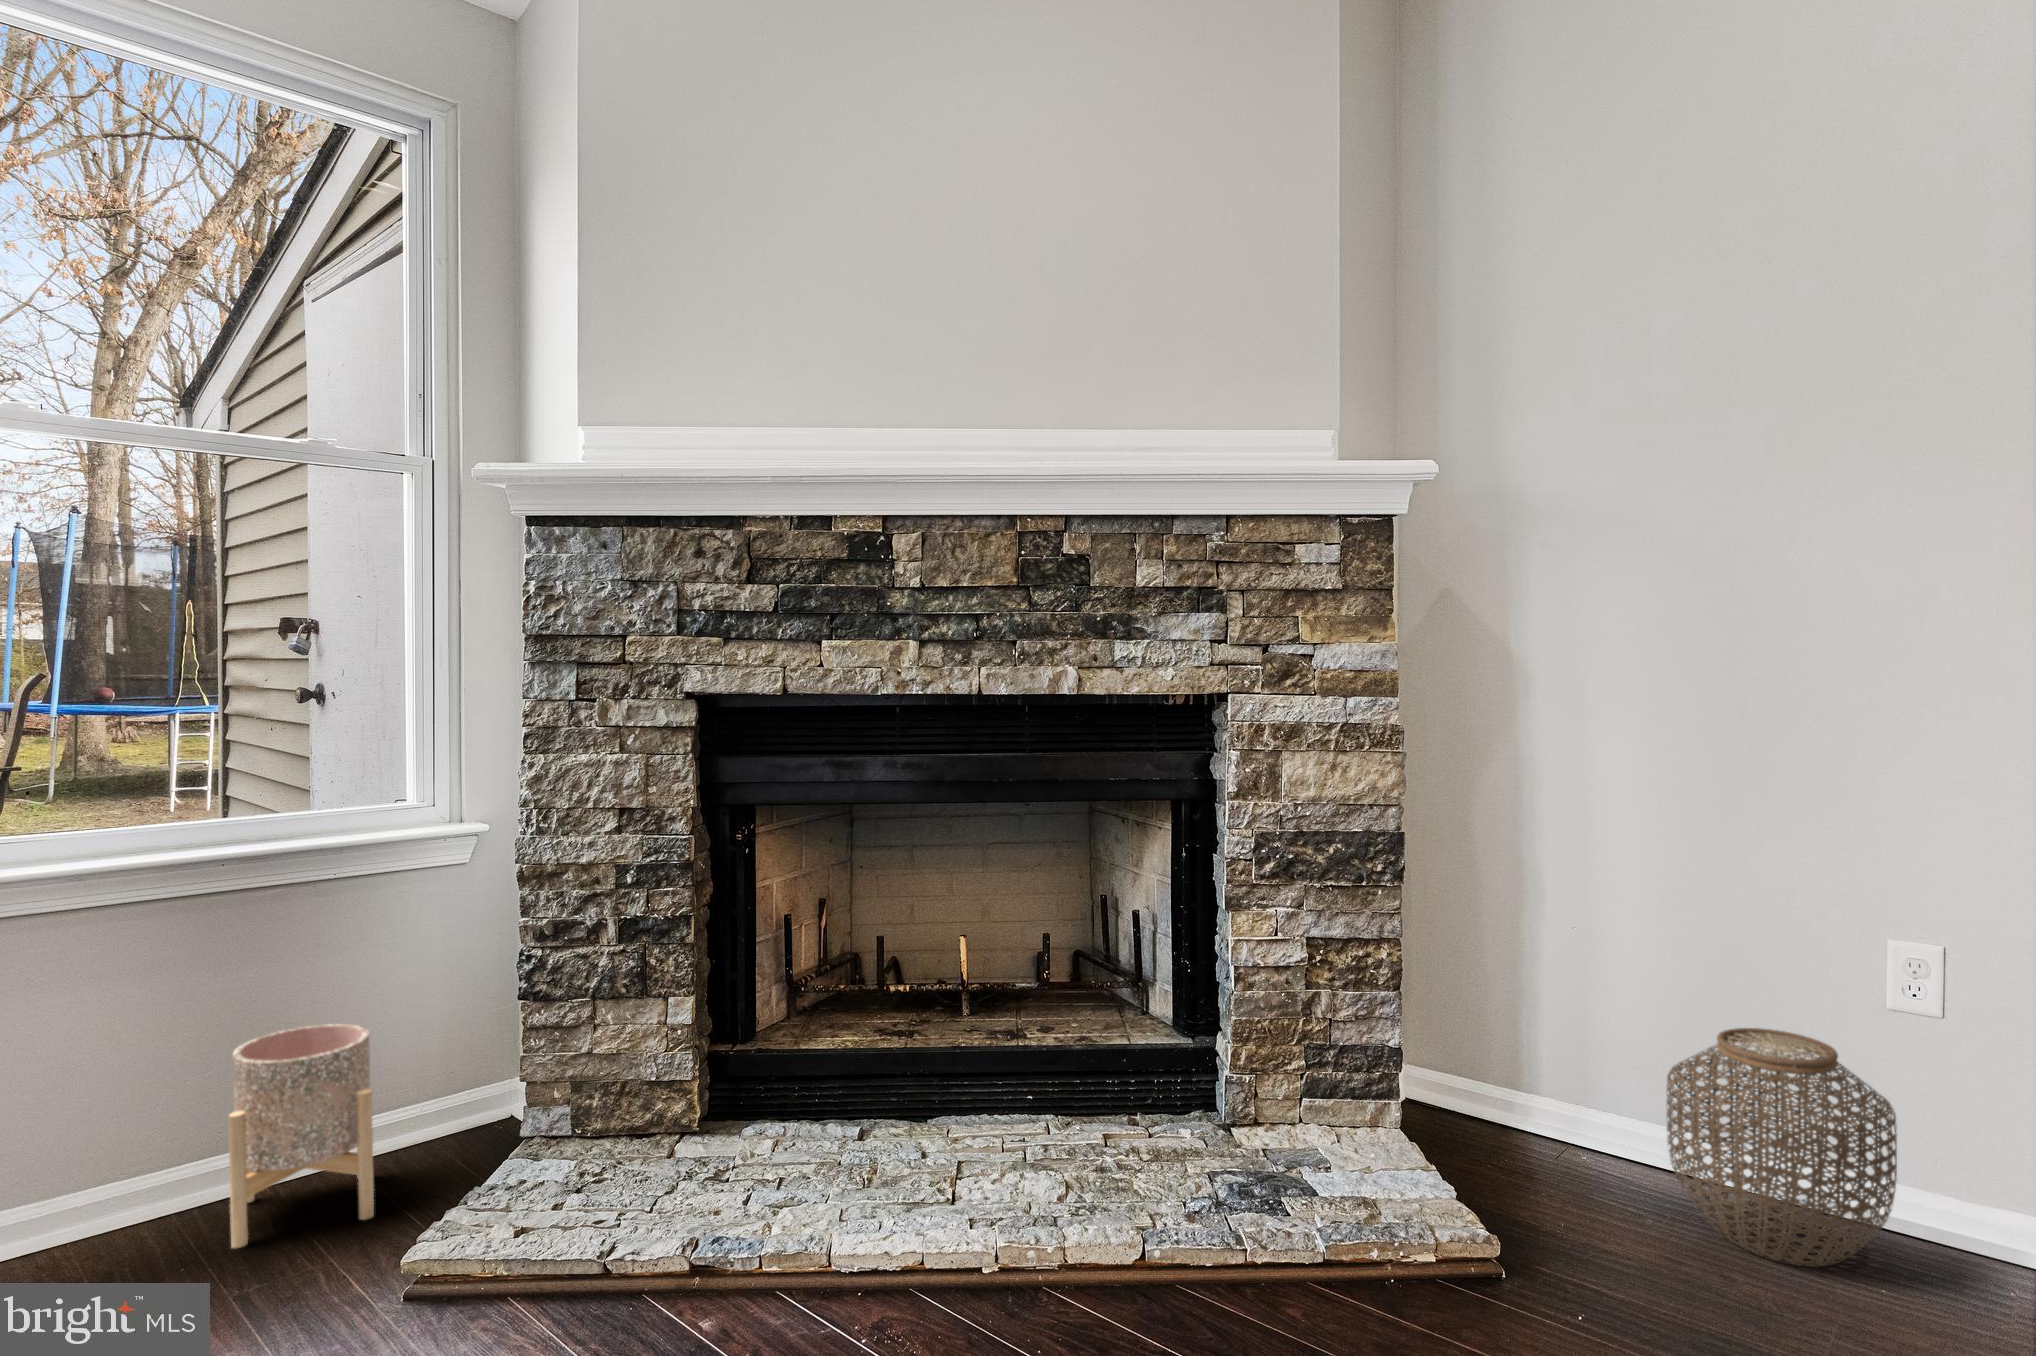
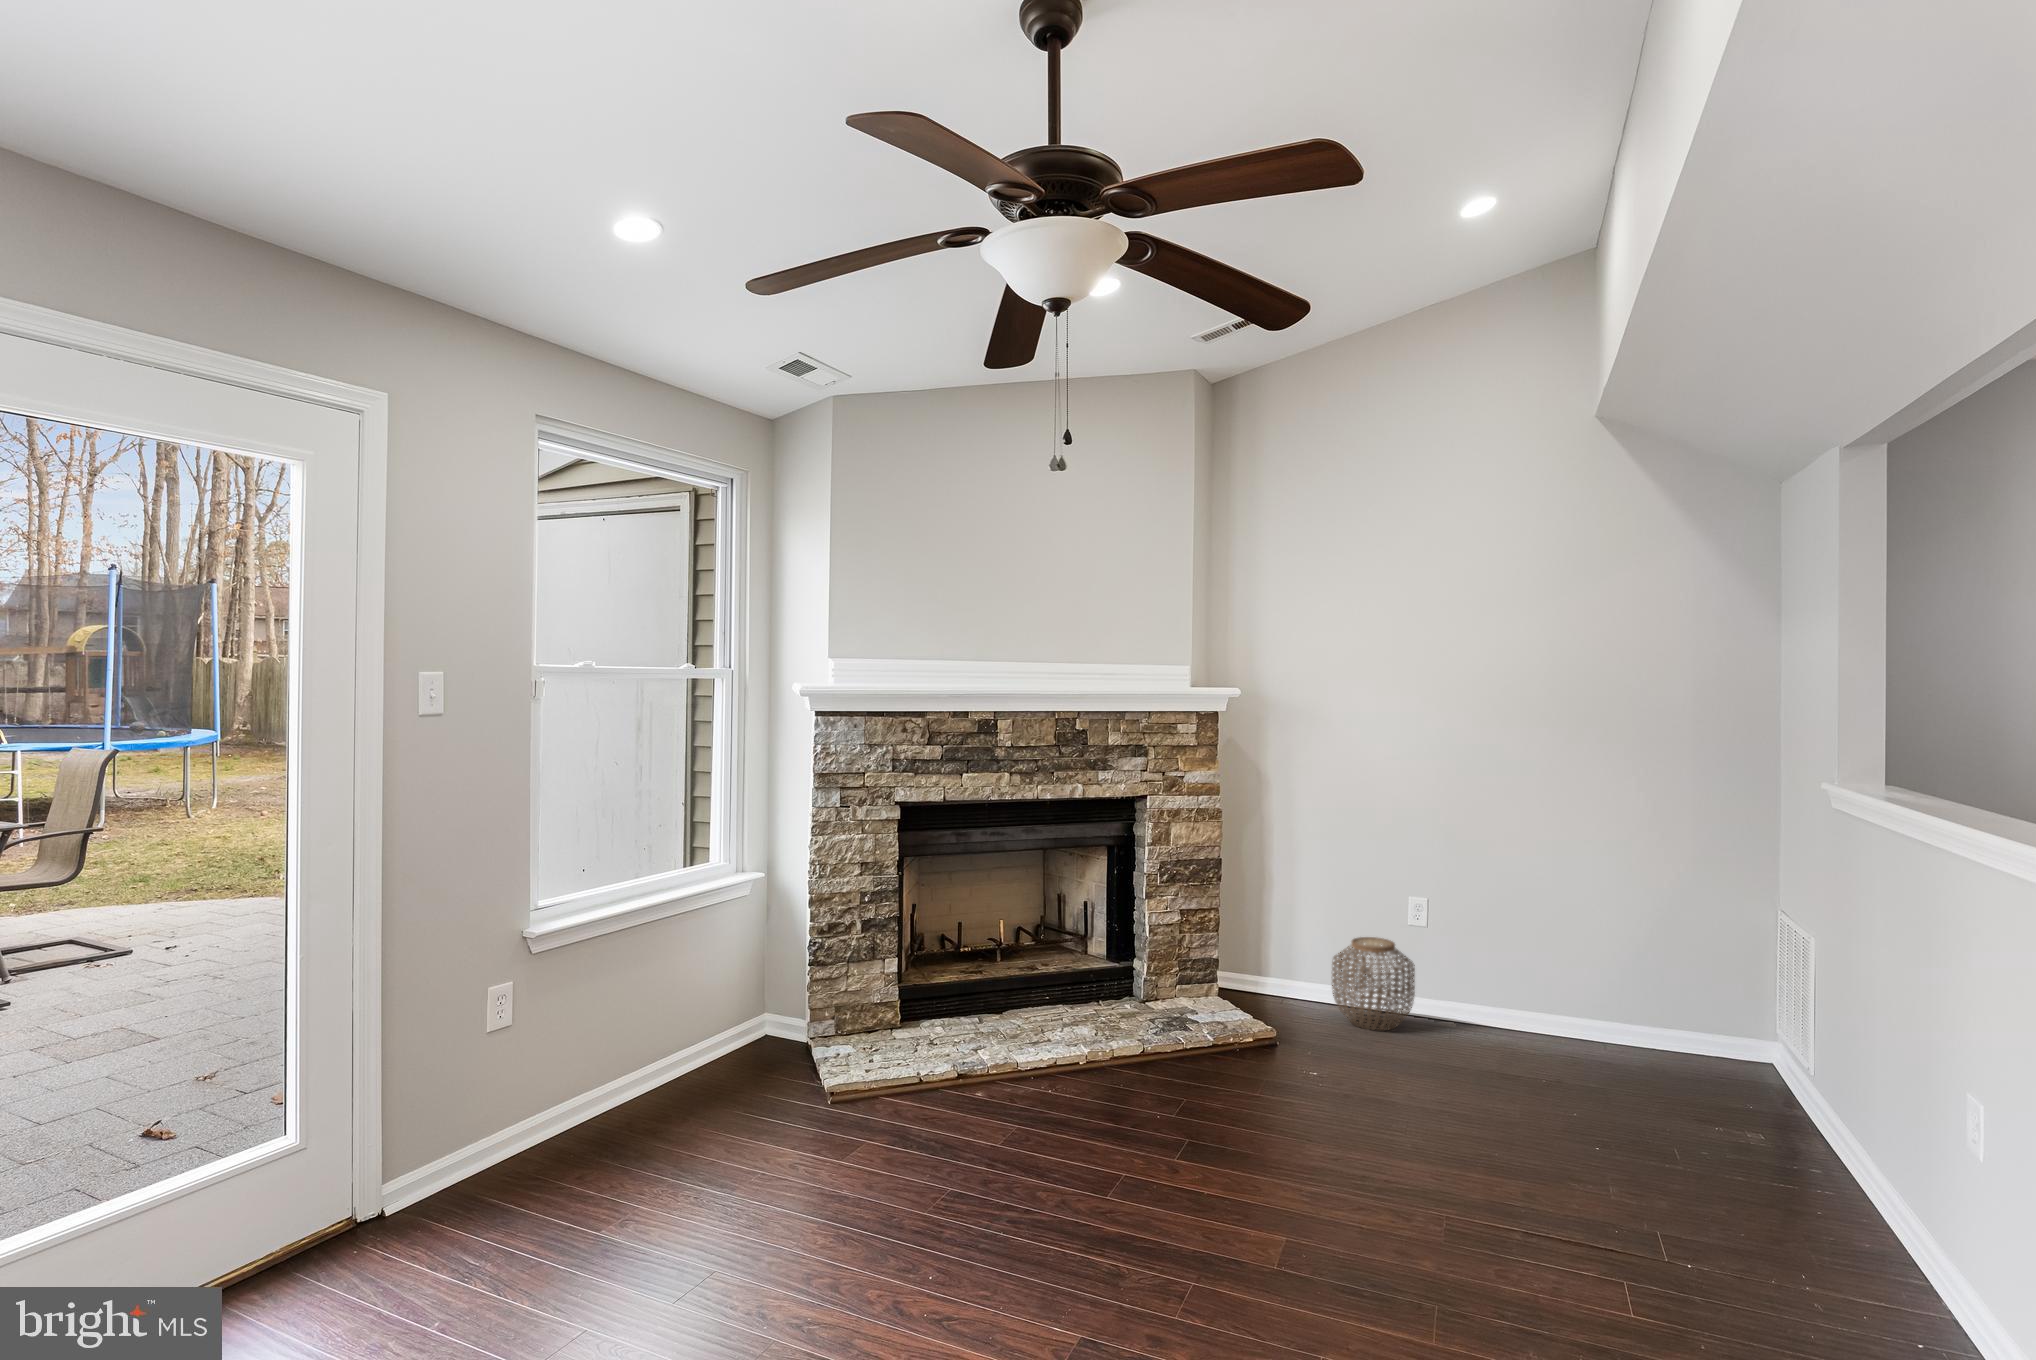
planter: present [229,1024,374,1248] -> none [665,986,752,1100]

